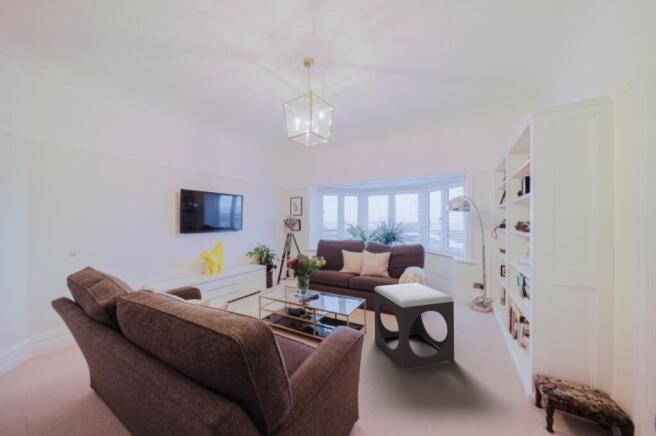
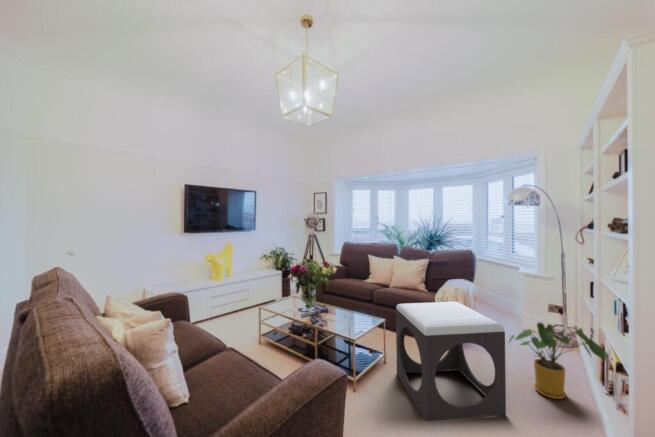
house plant: none [452,295,515,347] -> present [509,323,606,399]

